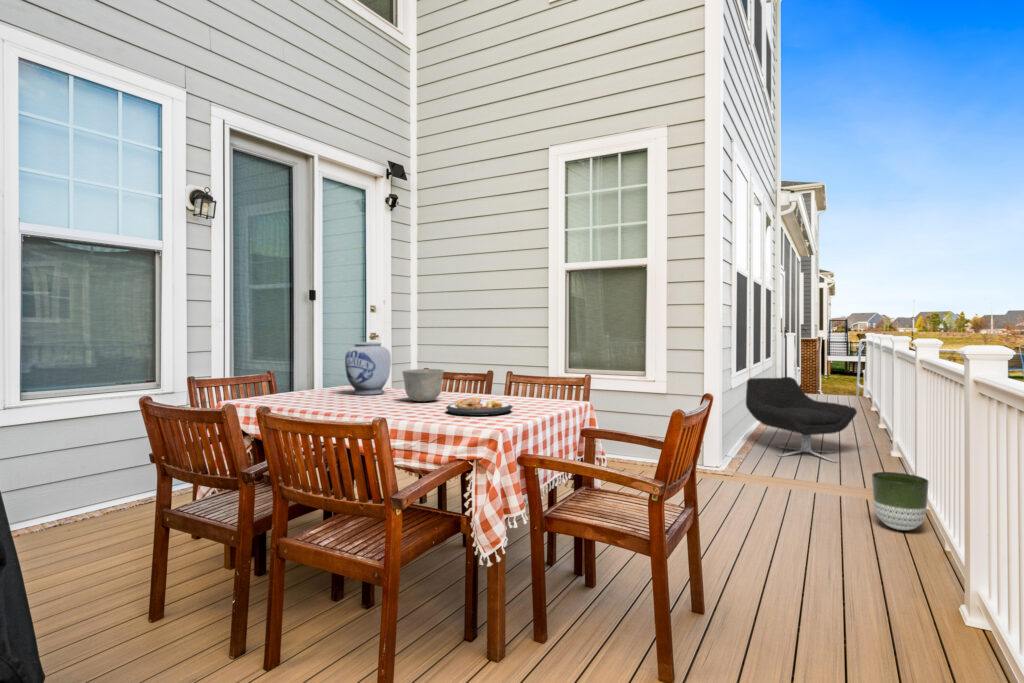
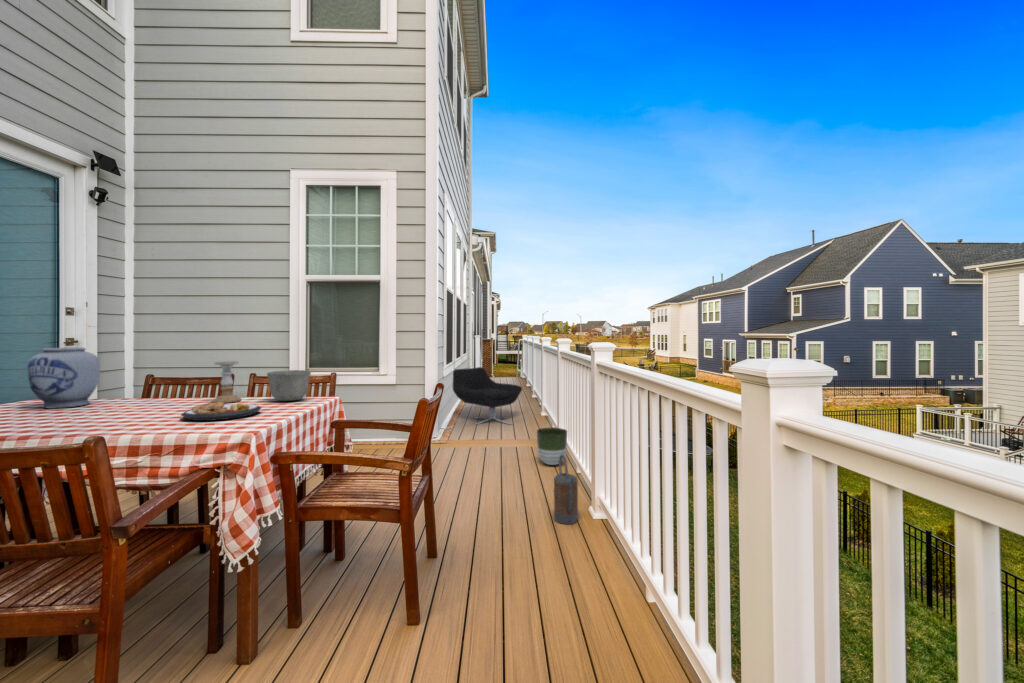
candle holder: none [473,358,498,400] -> present [213,361,241,403]
ceramic bowl: present [402,369,444,402] -> present [267,370,311,401]
watering can: none [889,513,934,621] -> present [554,455,578,524]

